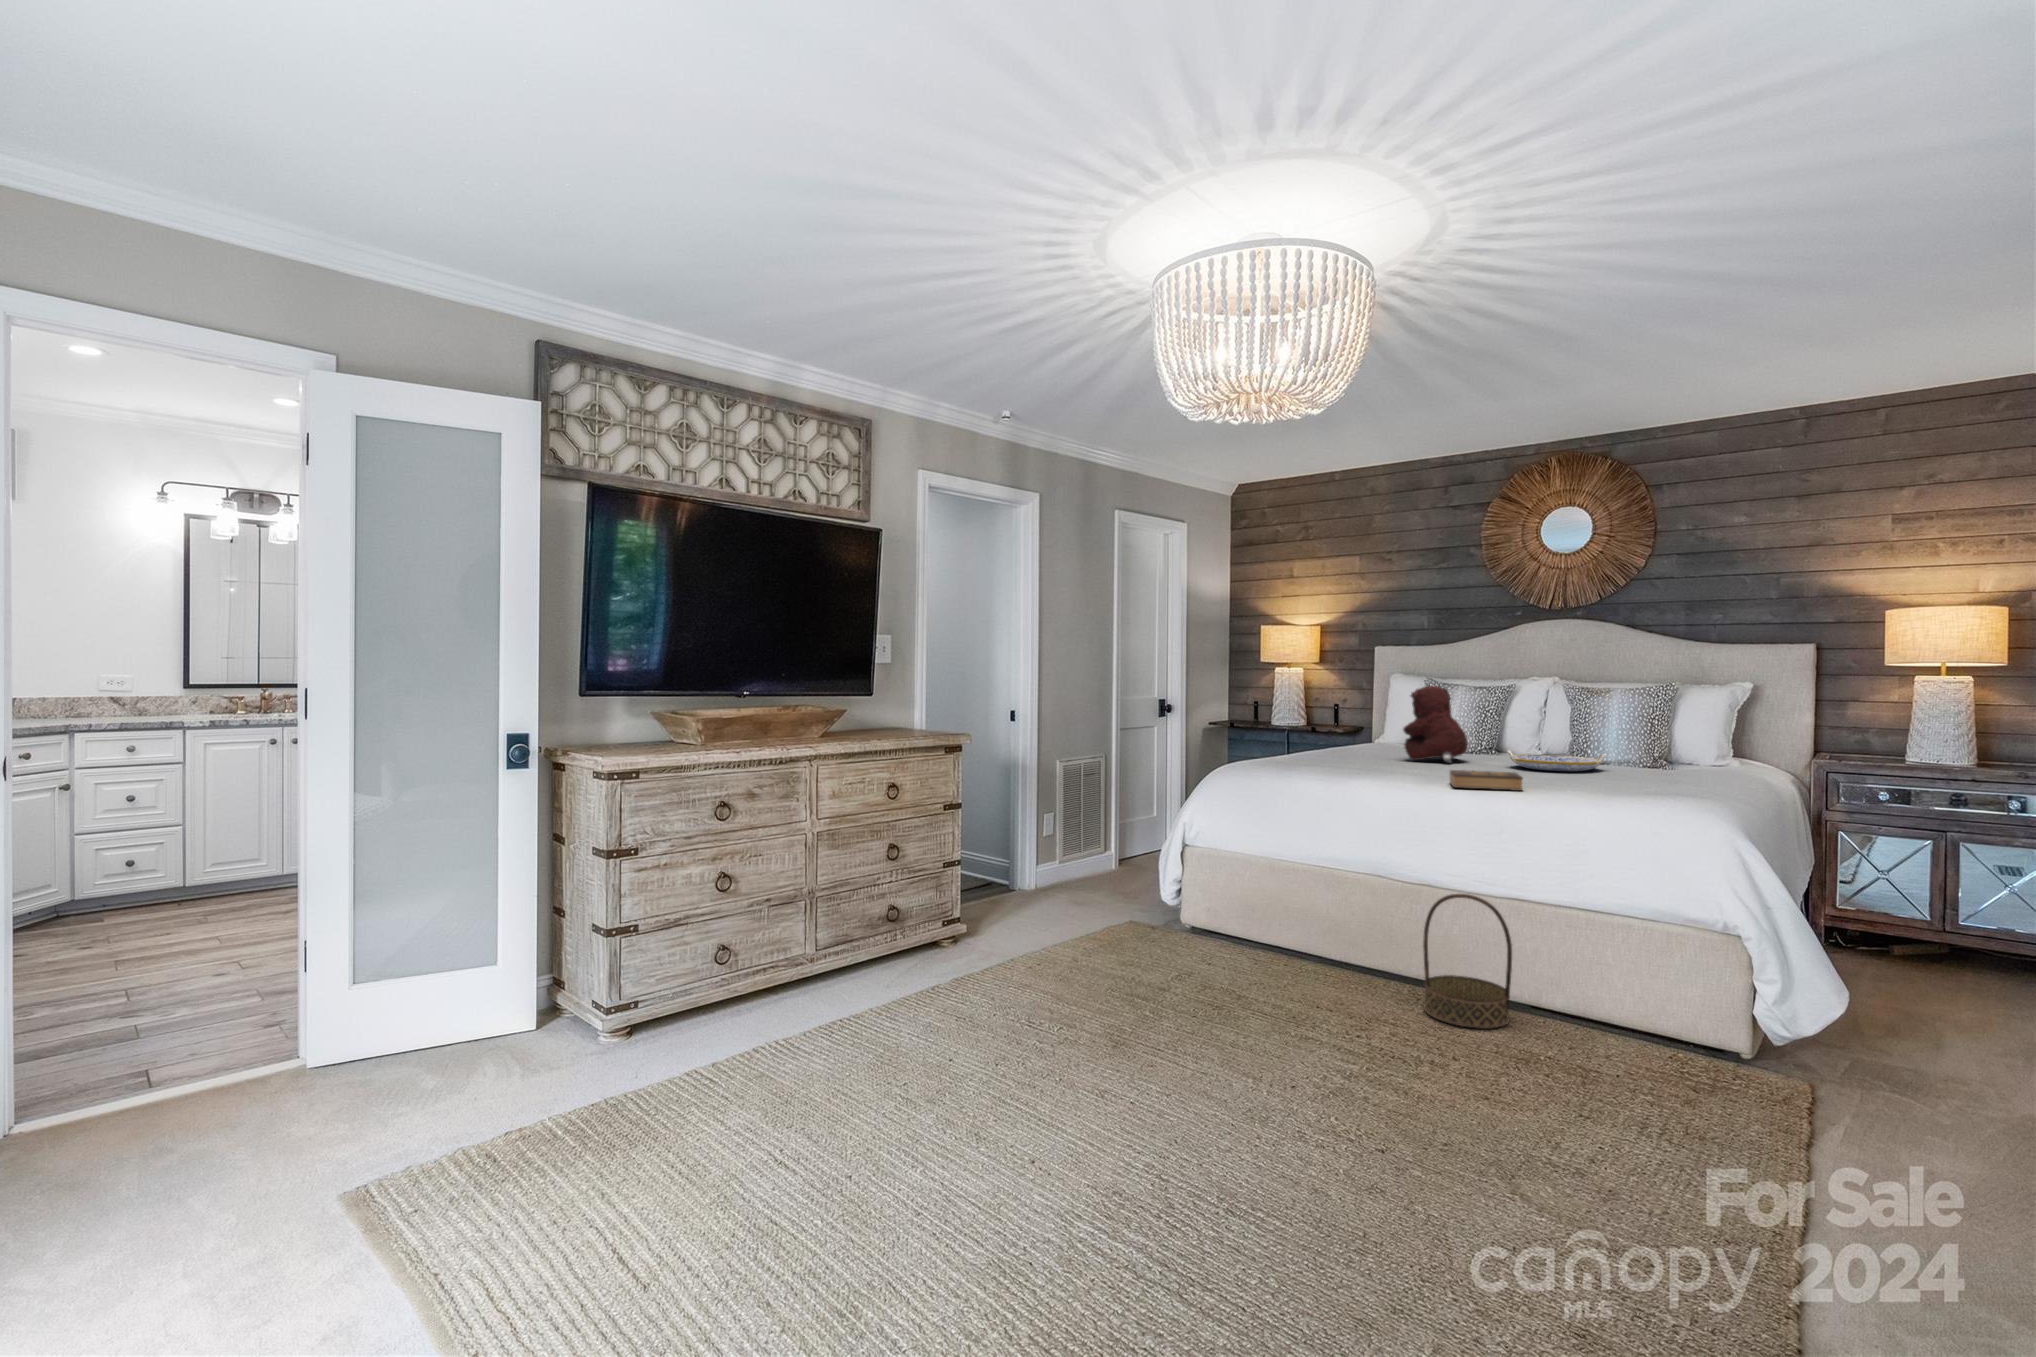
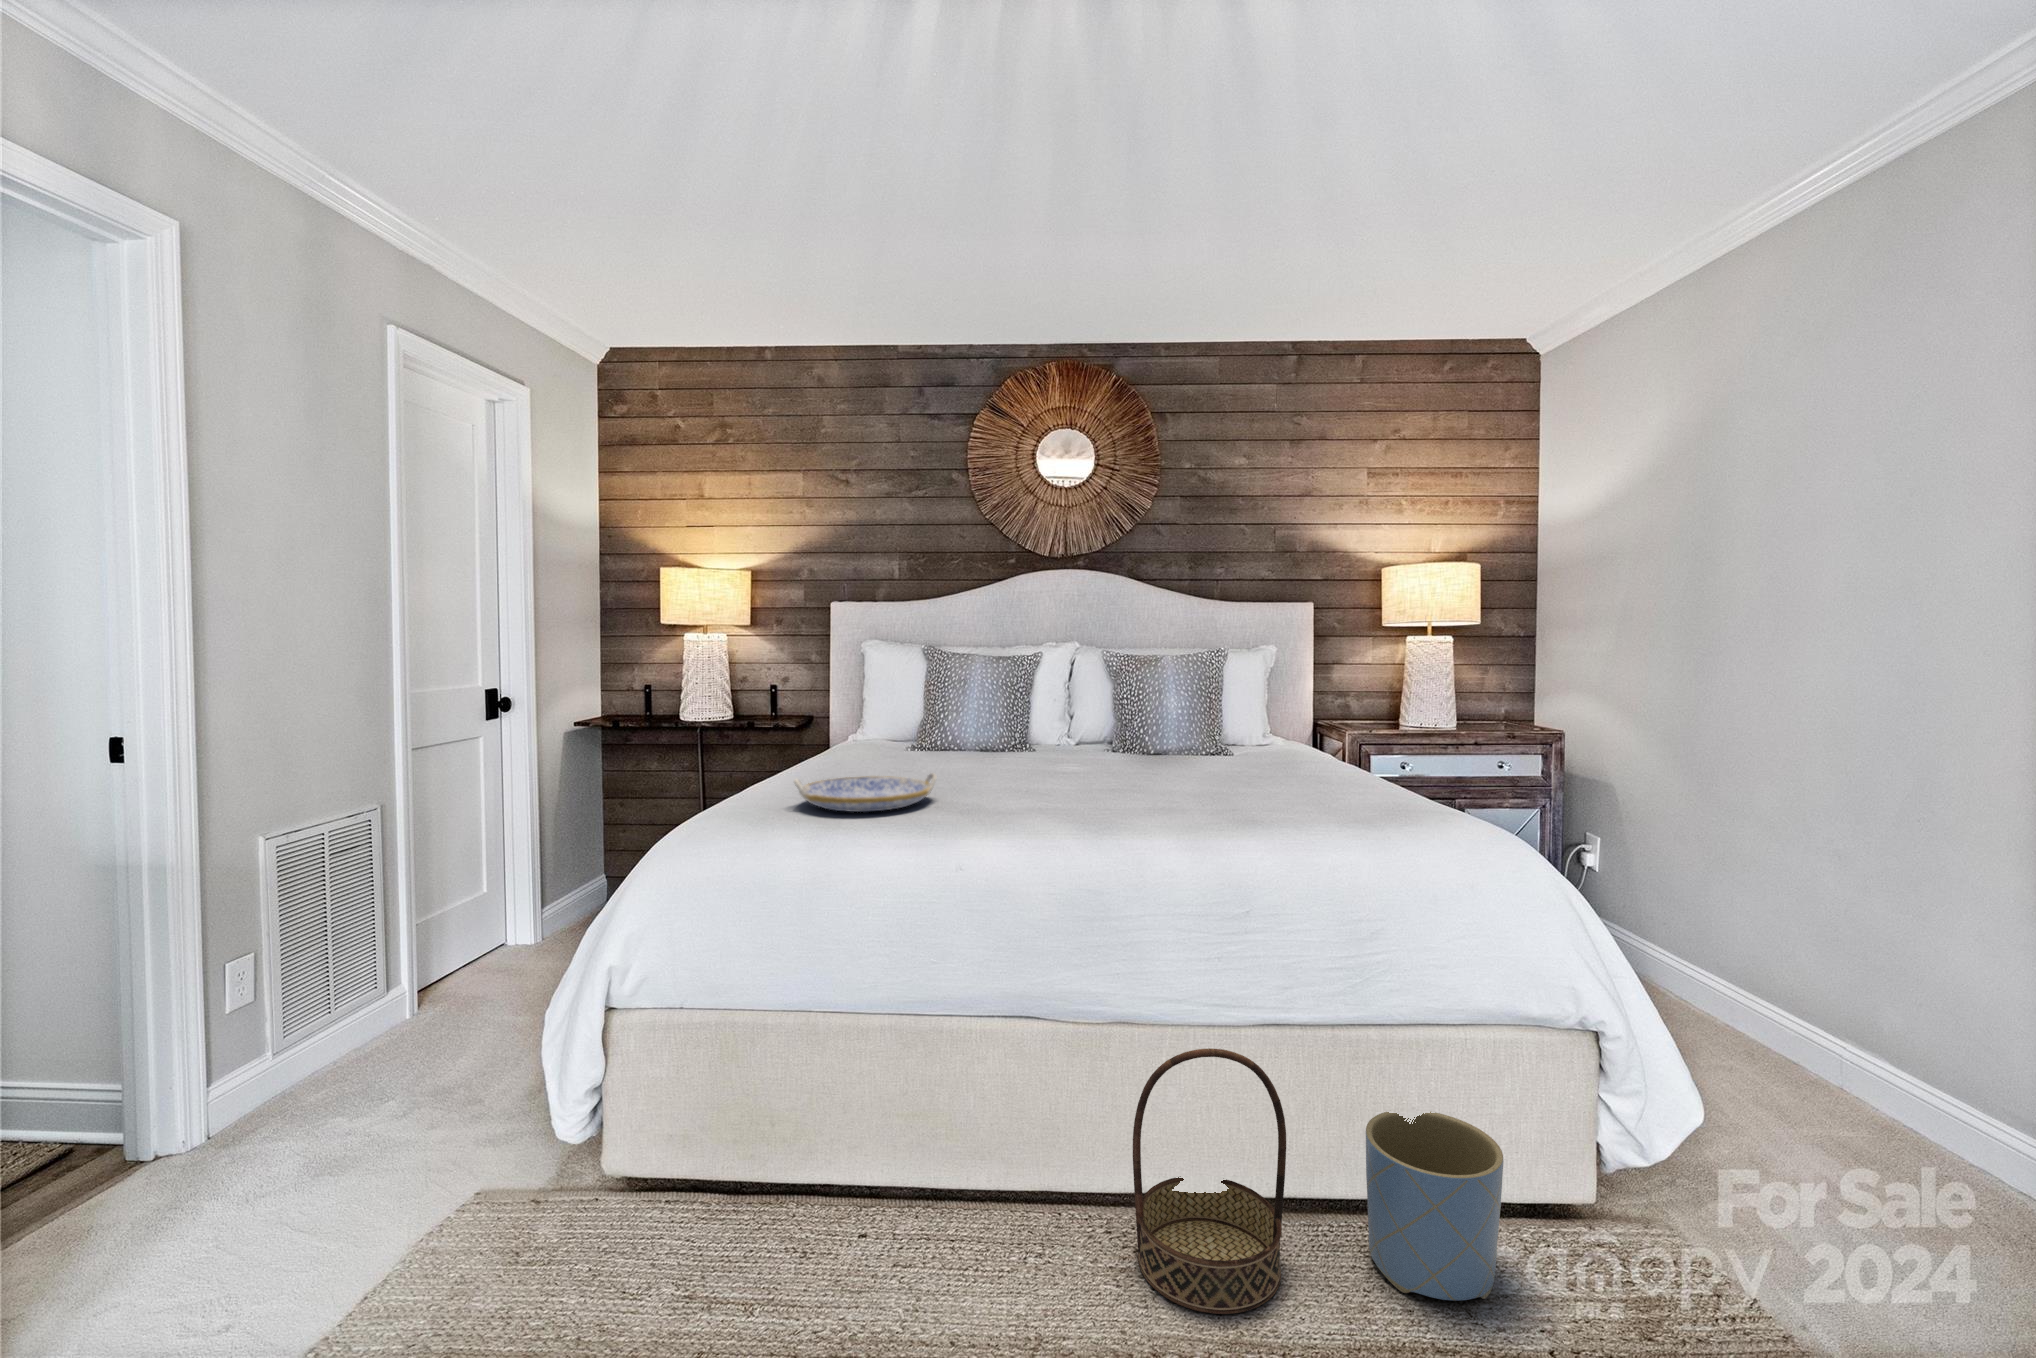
teddy bear: present [1403,685,1468,763] -> none [946,658,1033,776]
serving tray: present [1507,750,1605,771] -> present [794,773,937,812]
hardback book: present [1450,770,1523,791] -> none [1108,801,1238,846]
planter: none [1563,959,1651,1061] -> present [1366,1112,1503,1301]

